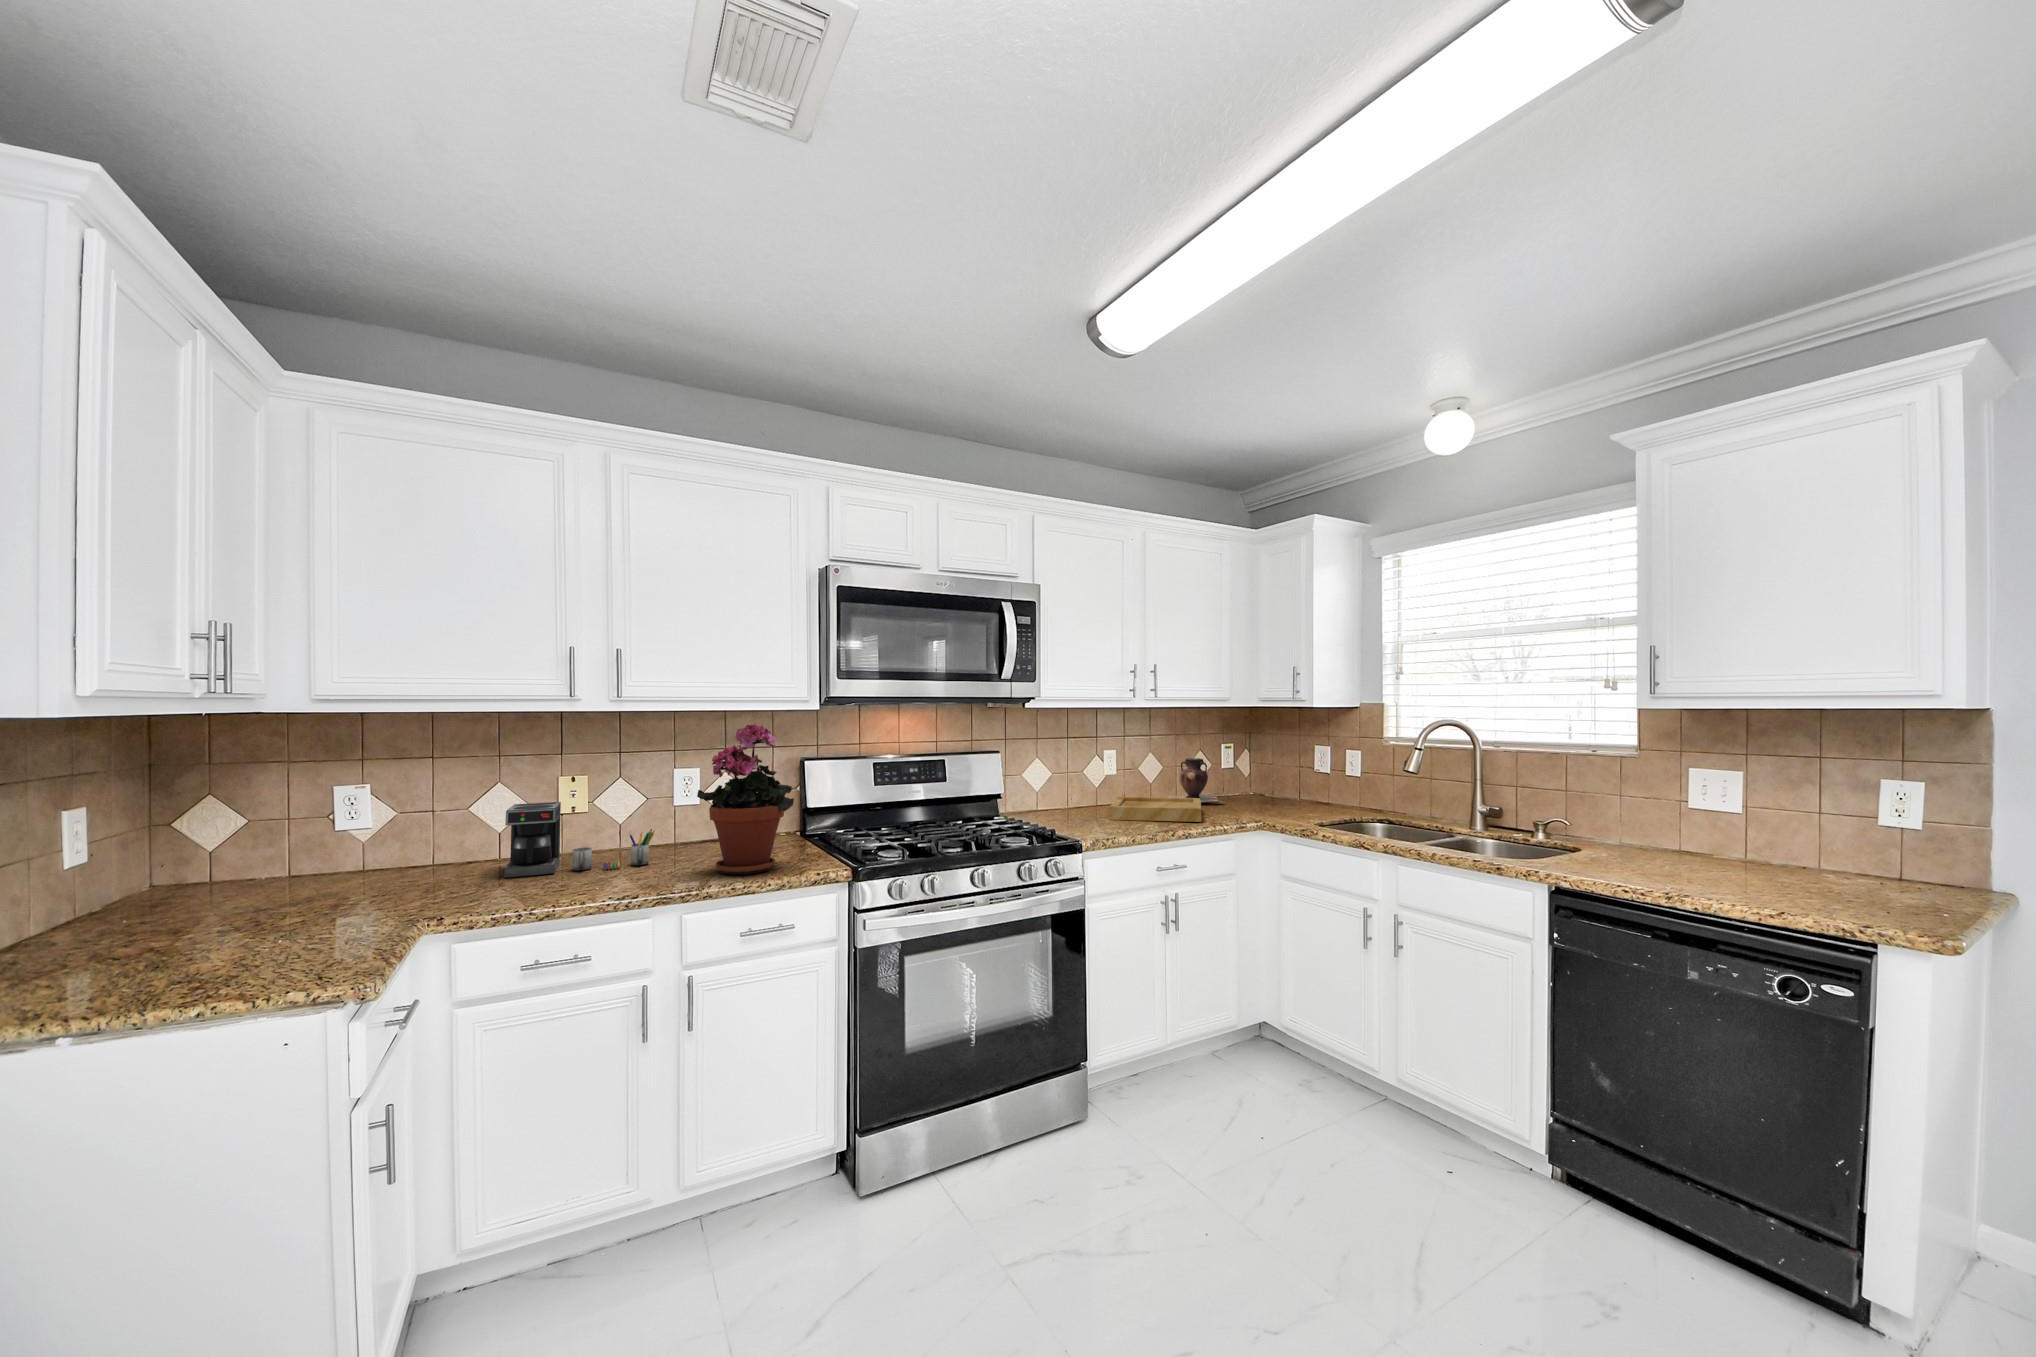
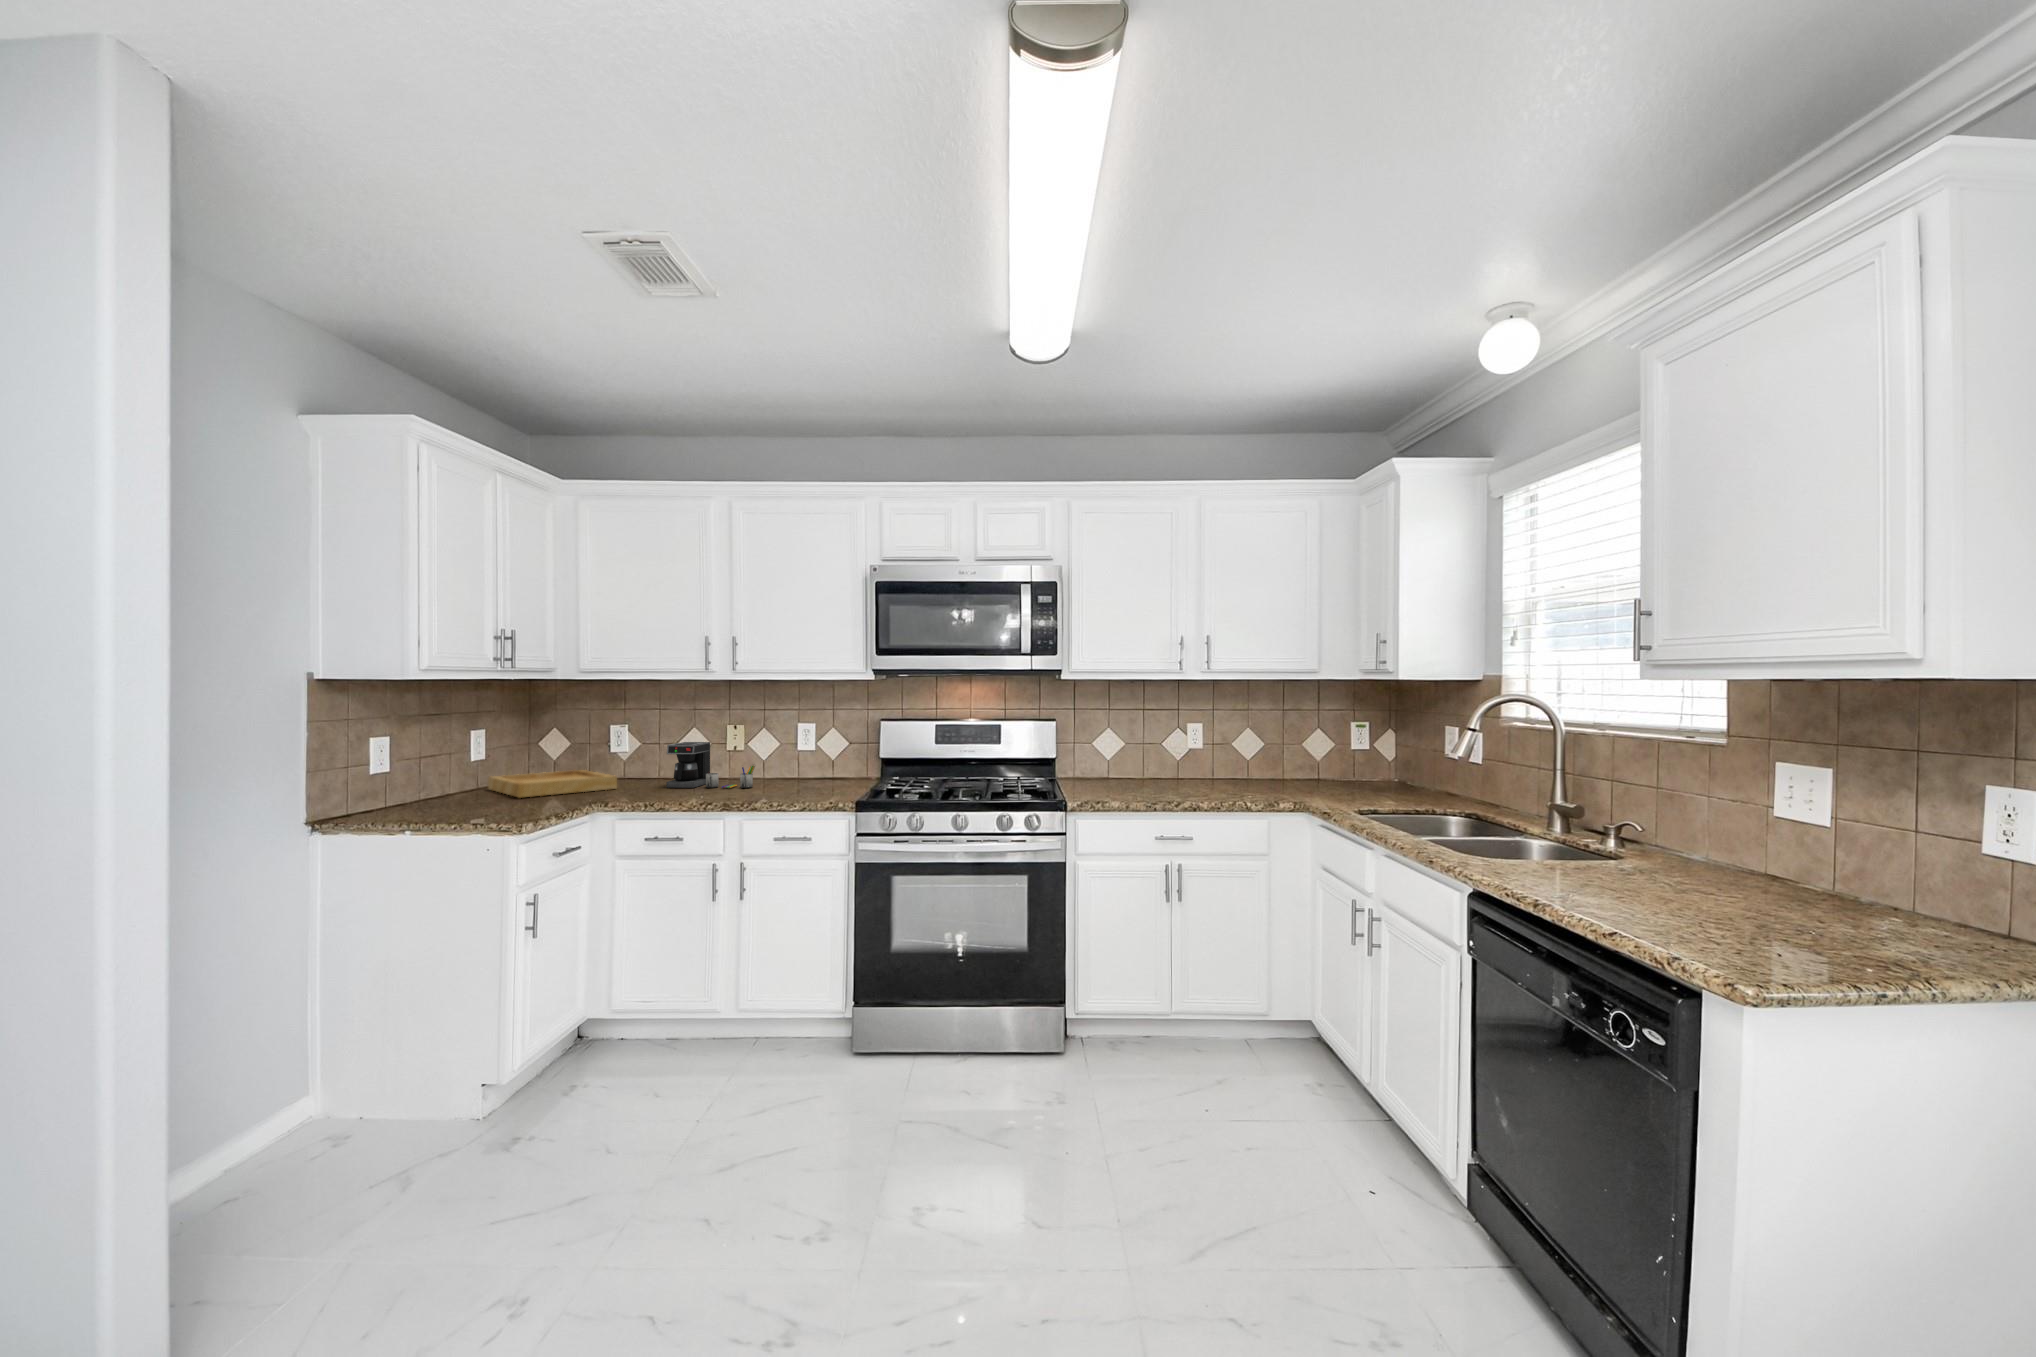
potted plant: present [697,723,794,875] -> none [763,690,828,798]
vase: present [1169,758,1225,804] -> none [1266,734,1326,784]
tray: present [1110,797,1201,822] -> present [488,770,617,797]

